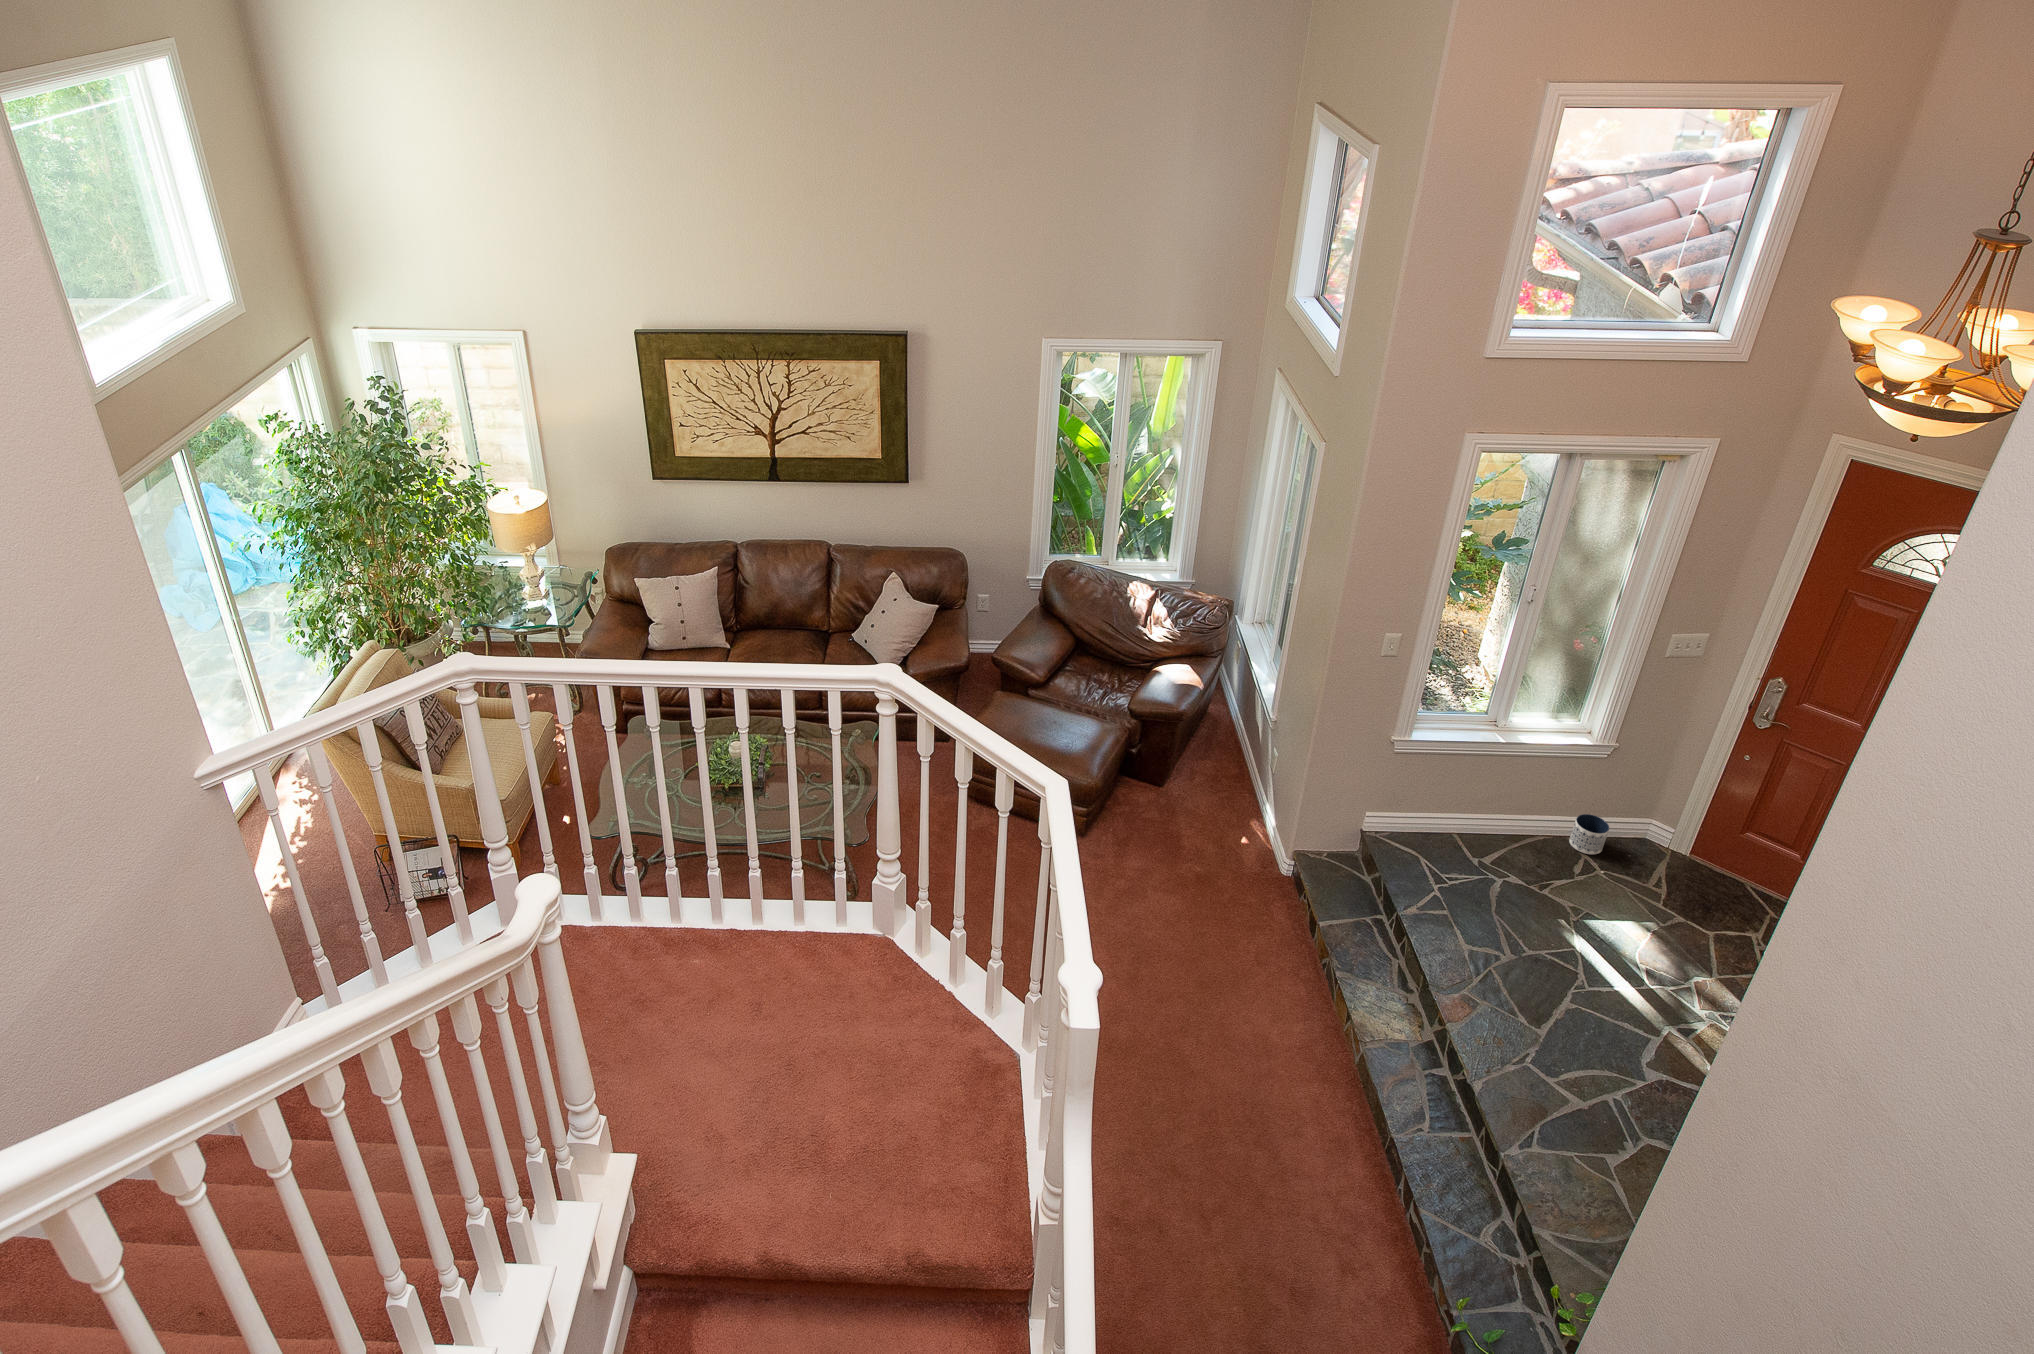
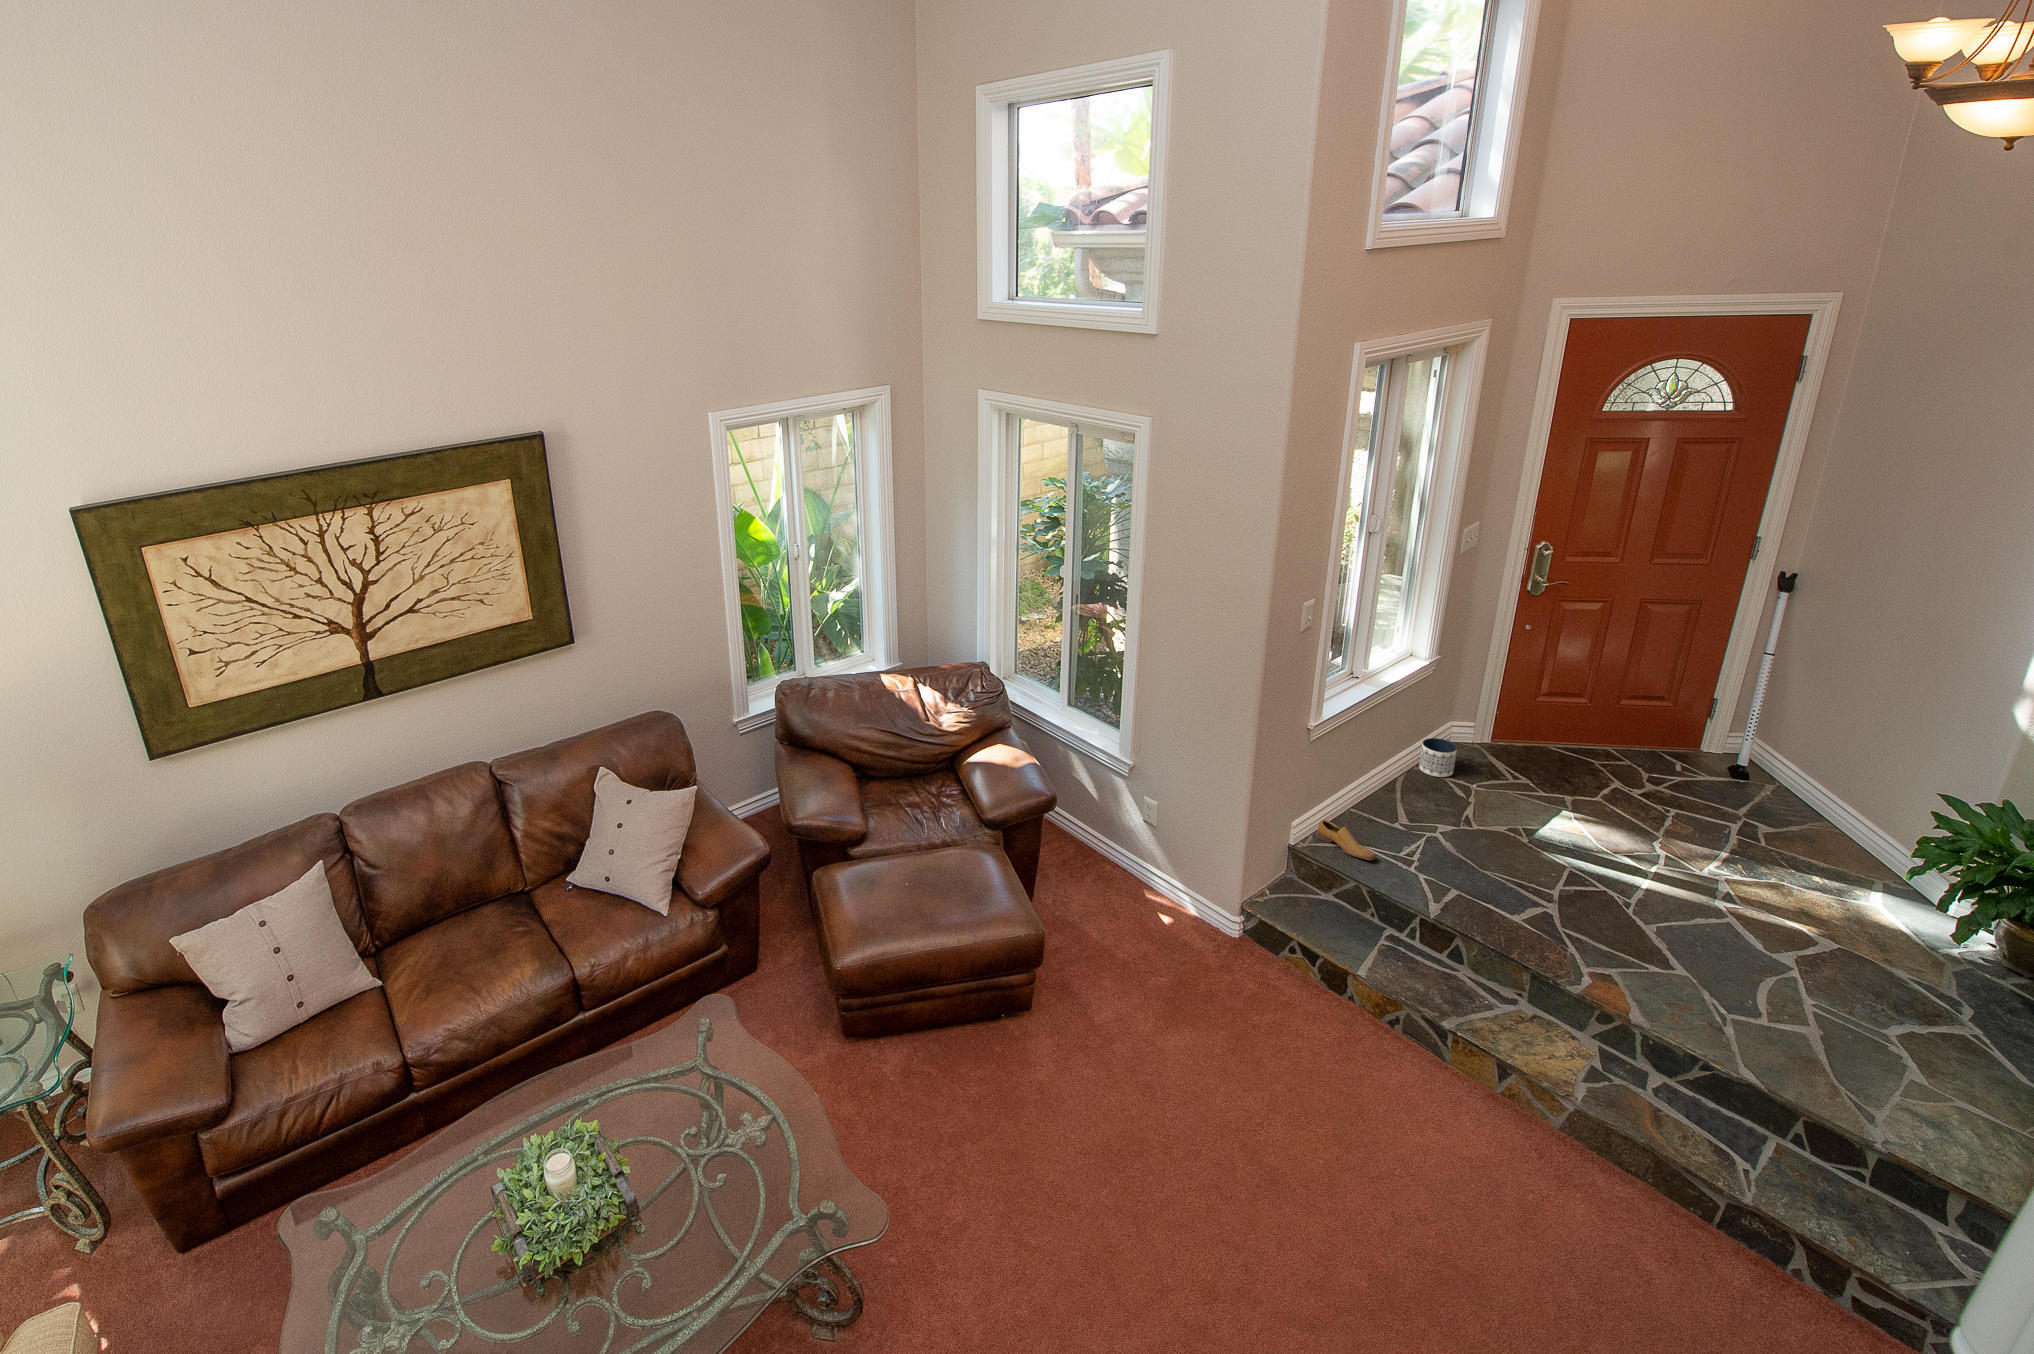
shoe: none [1397,828,1423,873] -> present [1316,820,1376,860]

